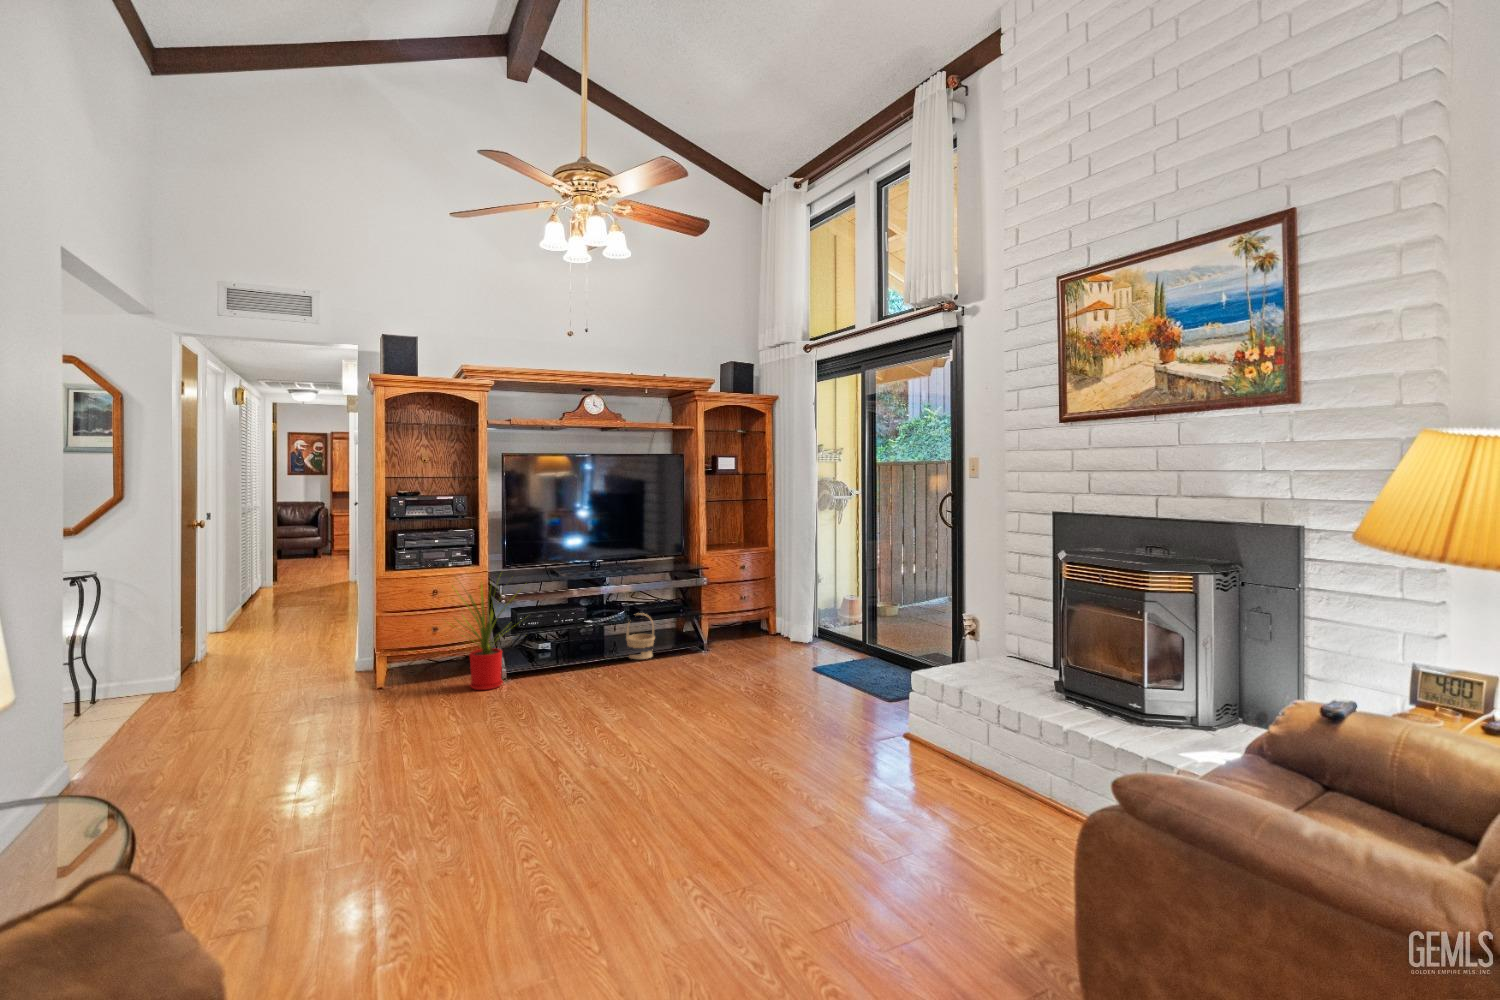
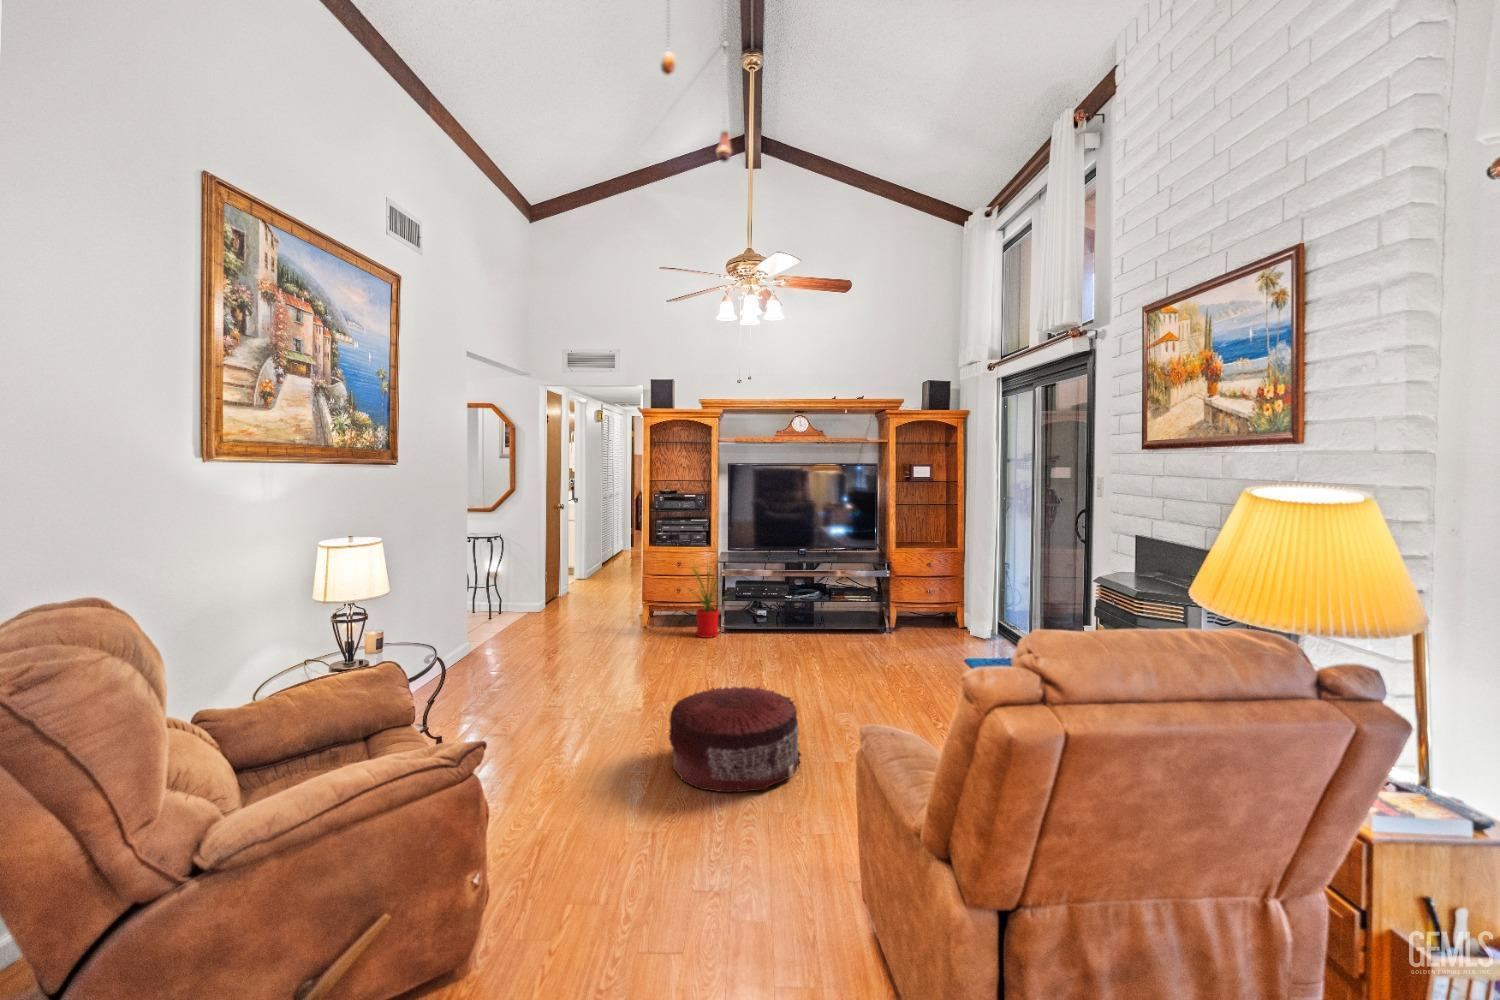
basket: present [626,613,655,659] -> none [822,594,846,632]
pouf: none [606,742,796,918] -> present [669,687,801,792]

